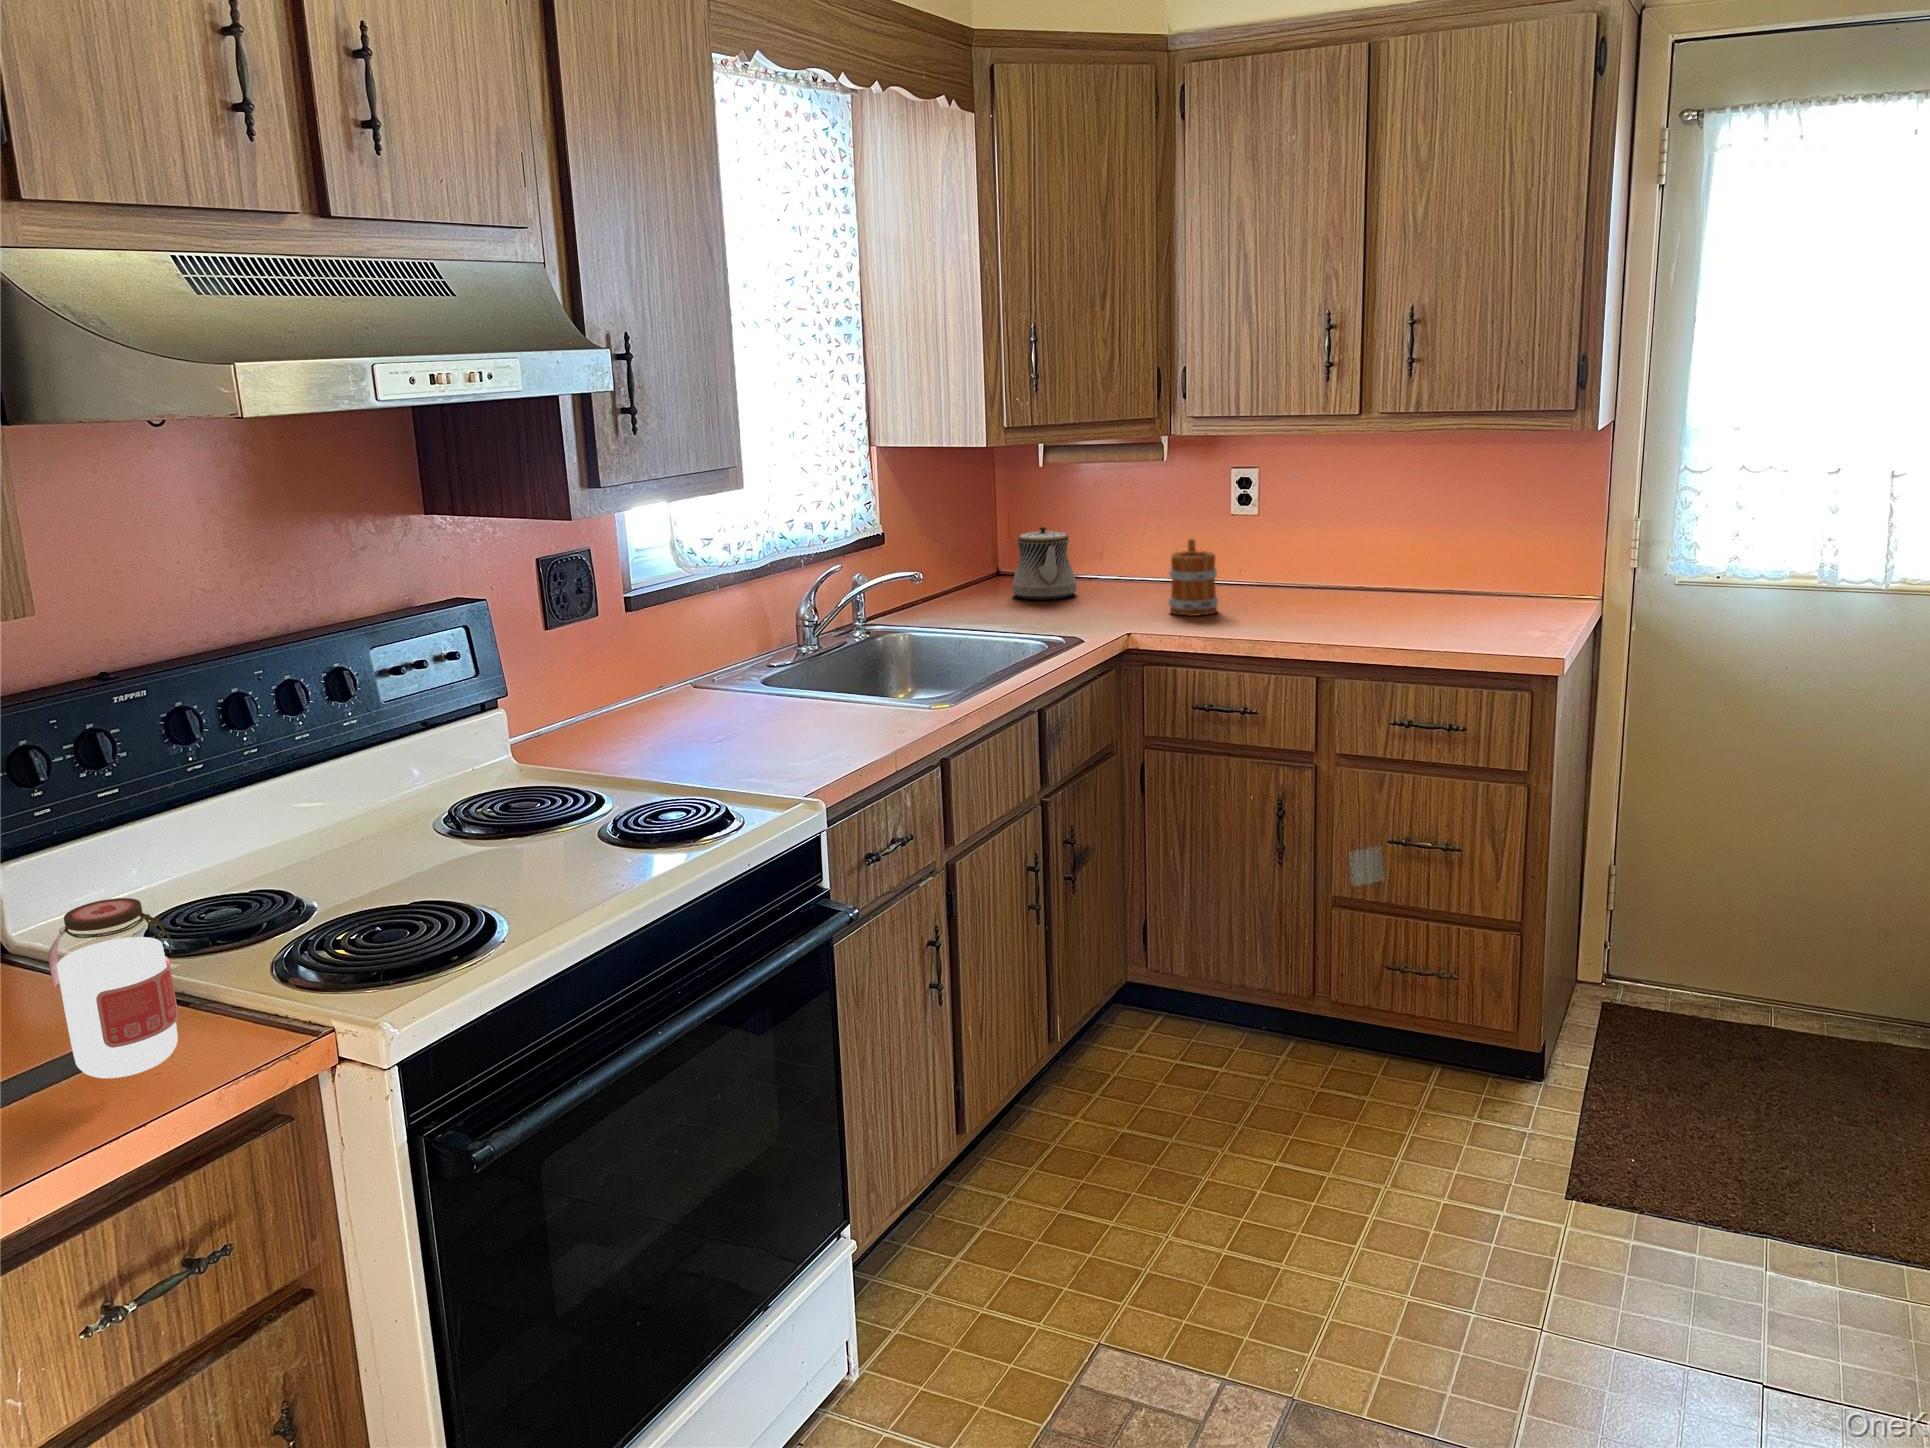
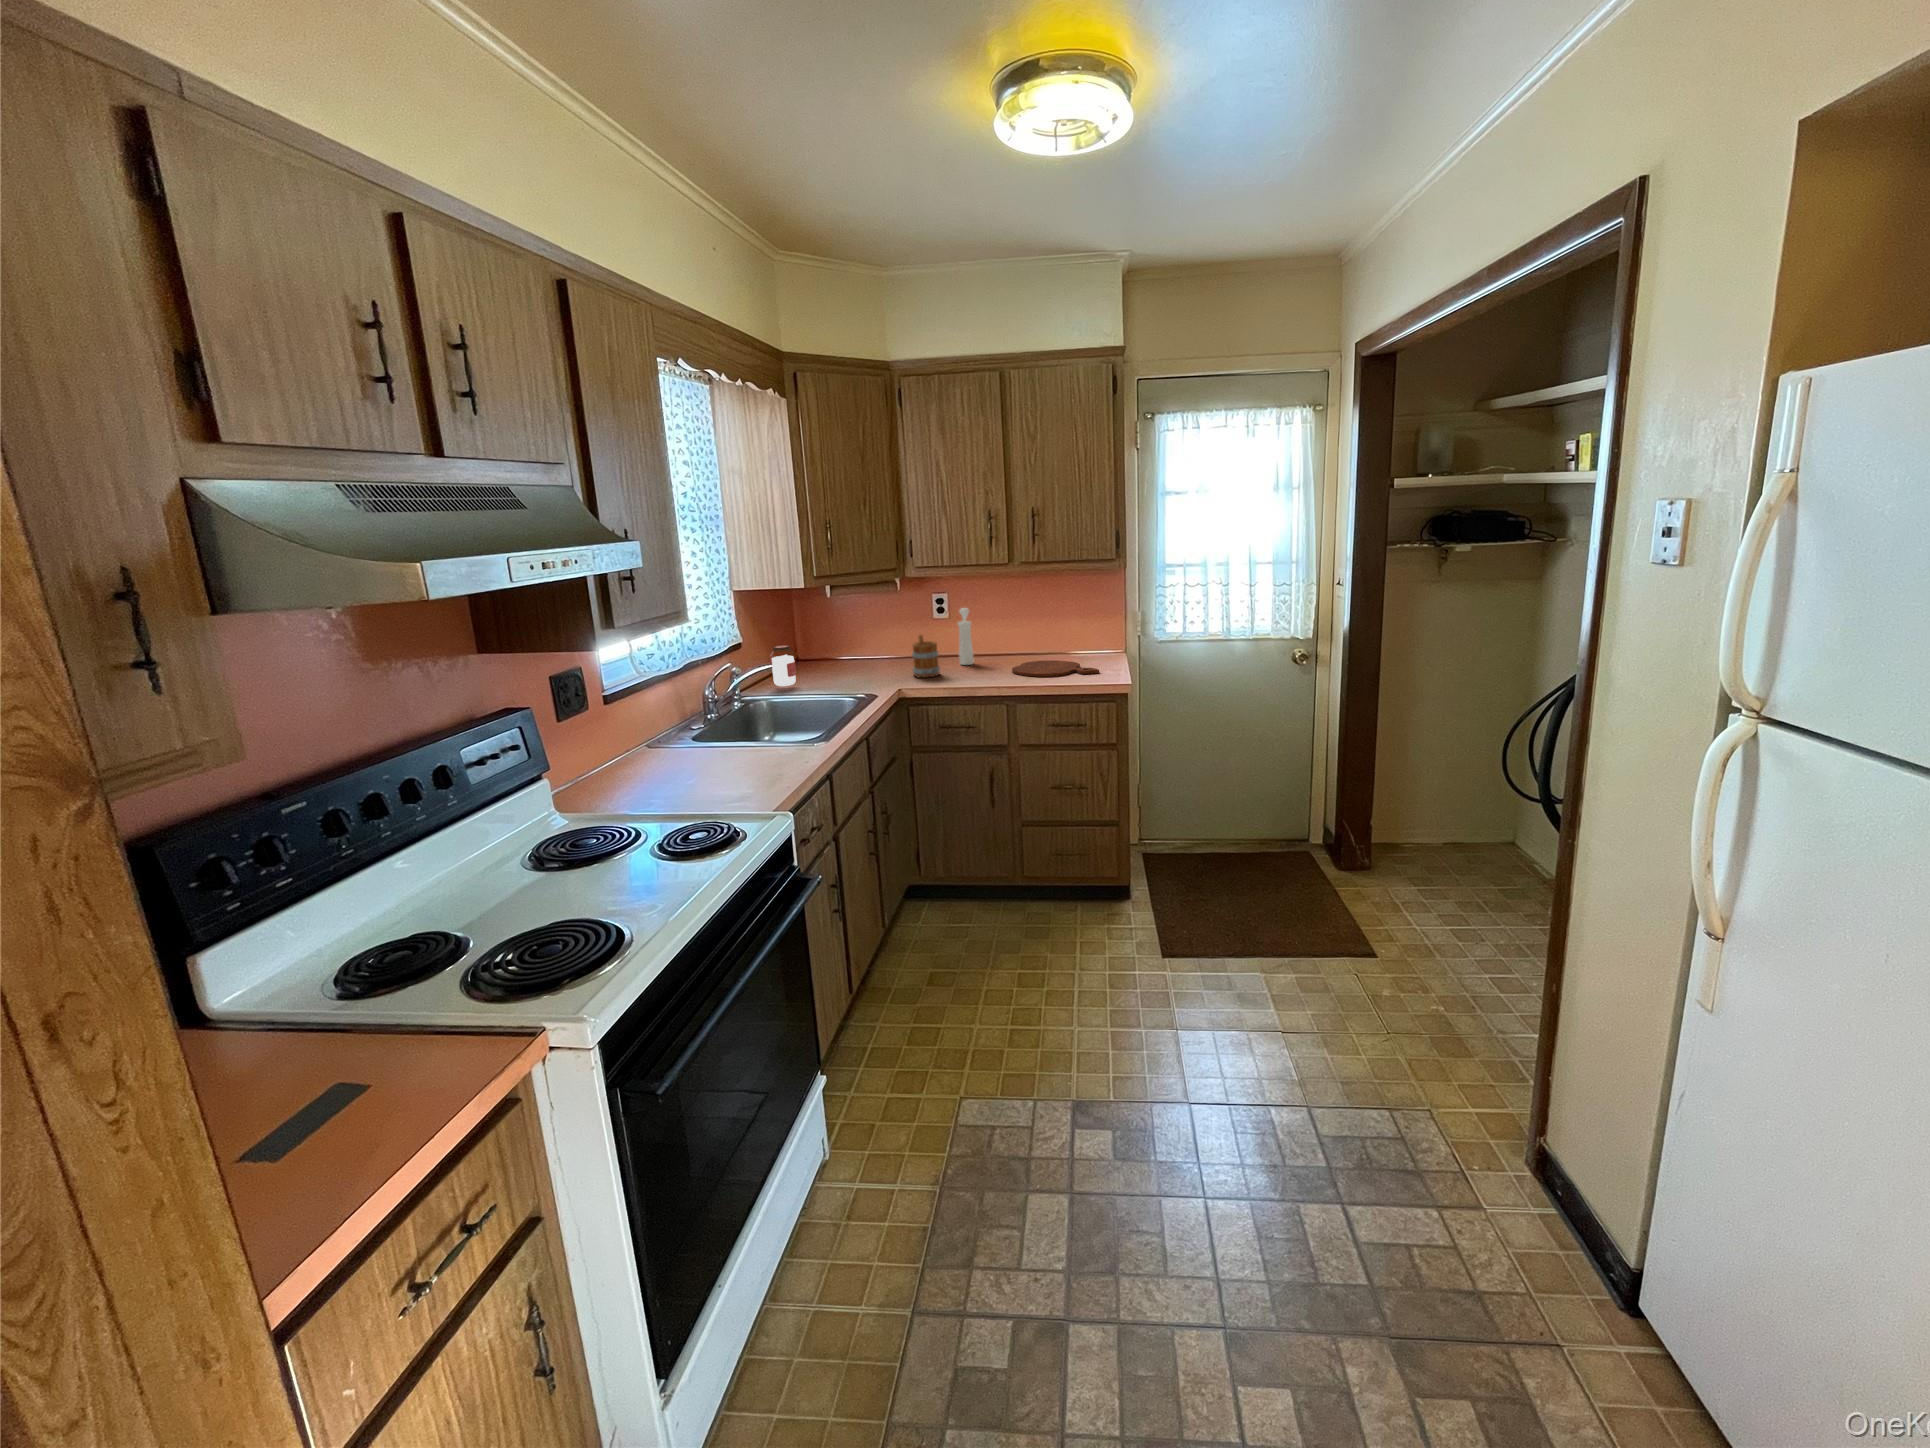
pepper mill: none [1265,496,1296,600] -> present [958,608,974,665]
teapot: present [1012,527,1077,600] -> none [815,633,852,674]
cutting board: none [1350,602,1514,631] -> present [1012,660,1099,677]
jar: present [49,898,178,1078] -> present [770,645,796,686]

